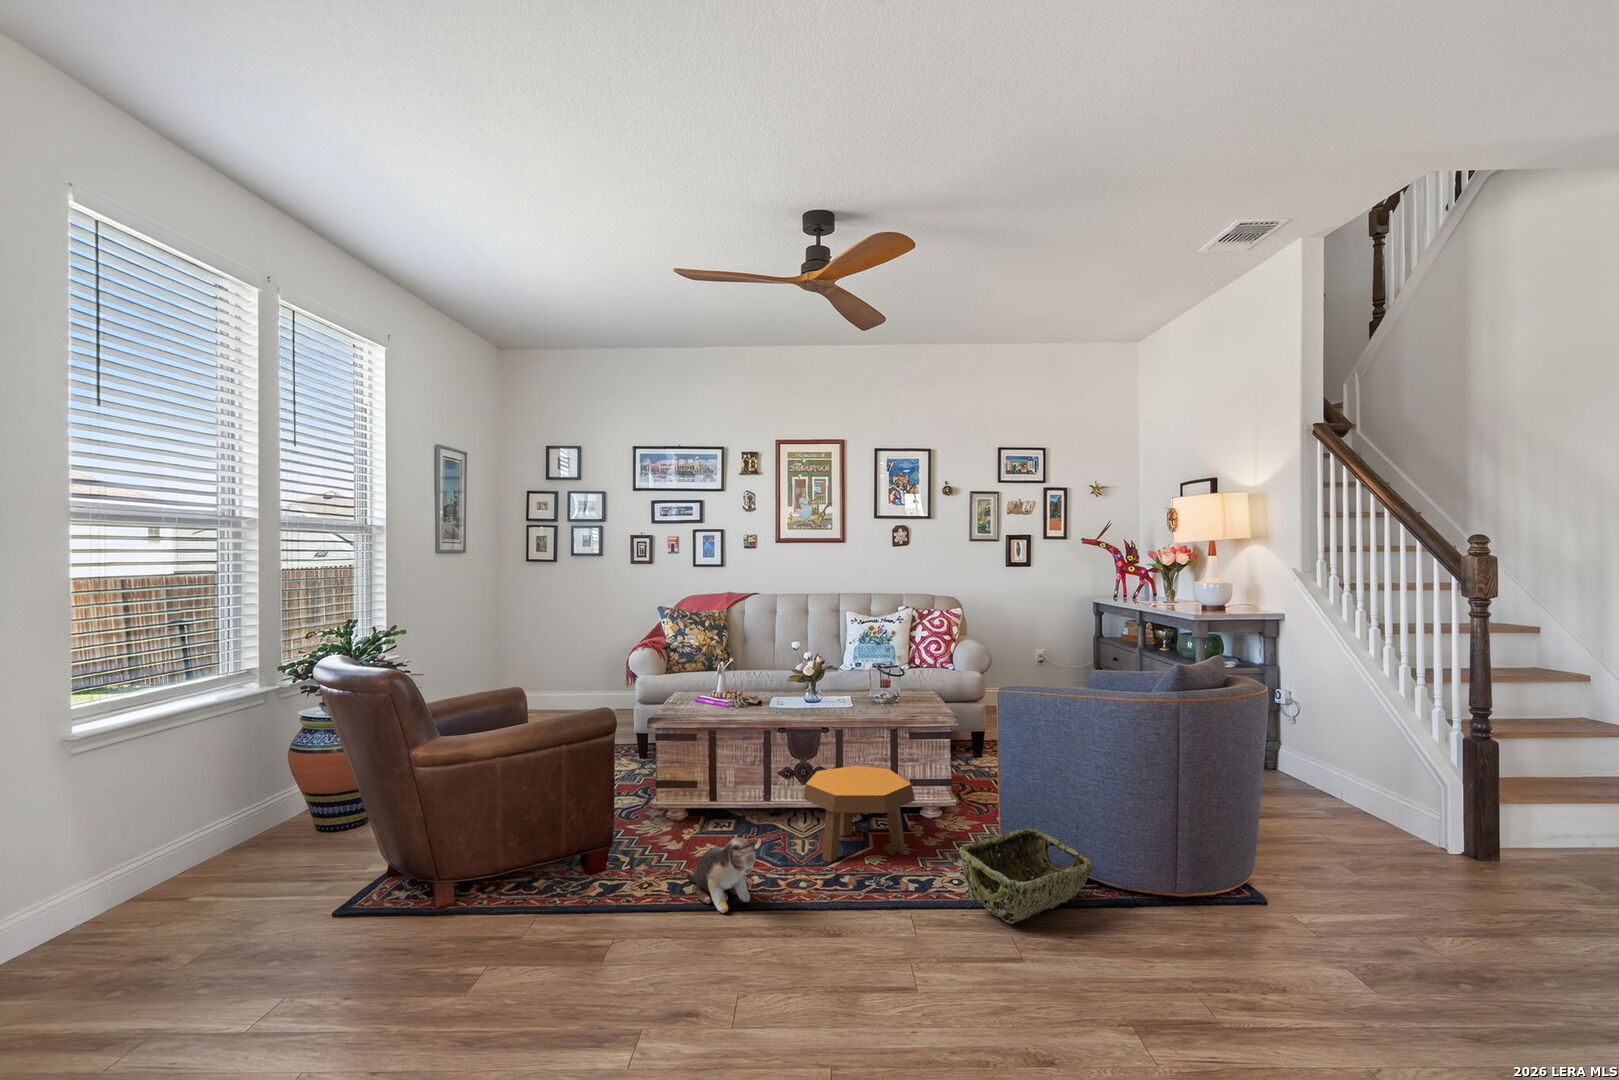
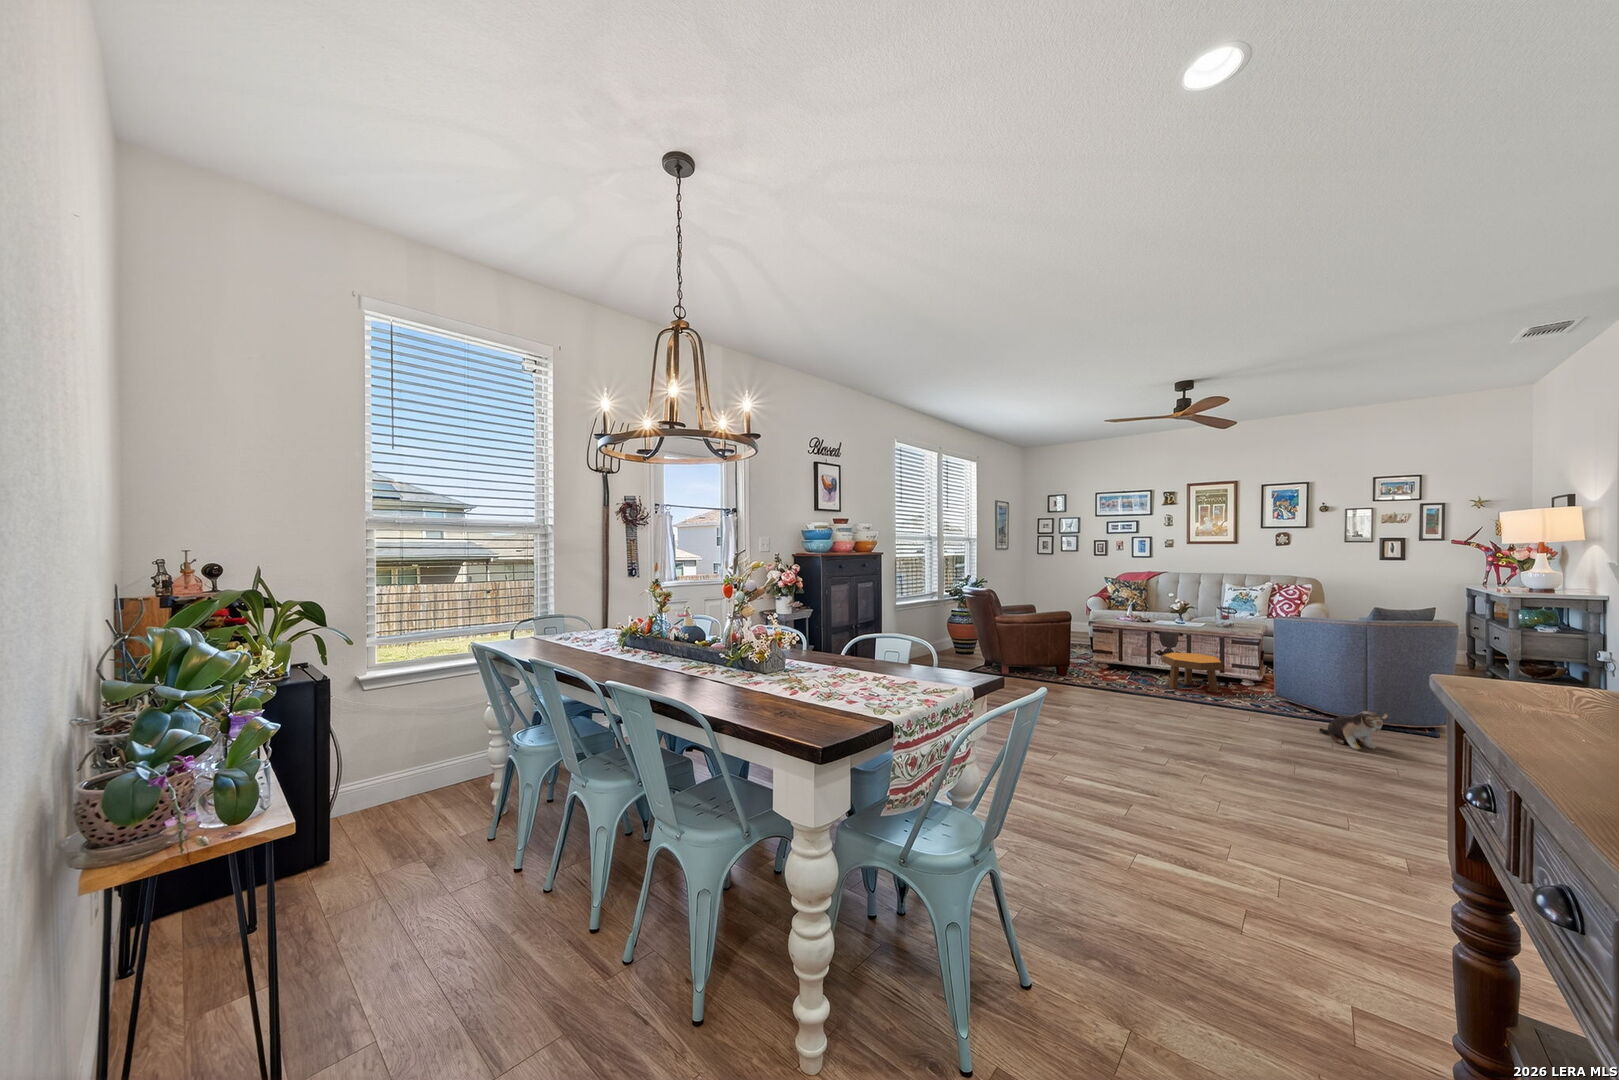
woven basket: present [959,828,1093,924] -> none [1227,683,1311,719]
plush toy: present [687,838,761,913] -> present [1319,711,1388,750]

